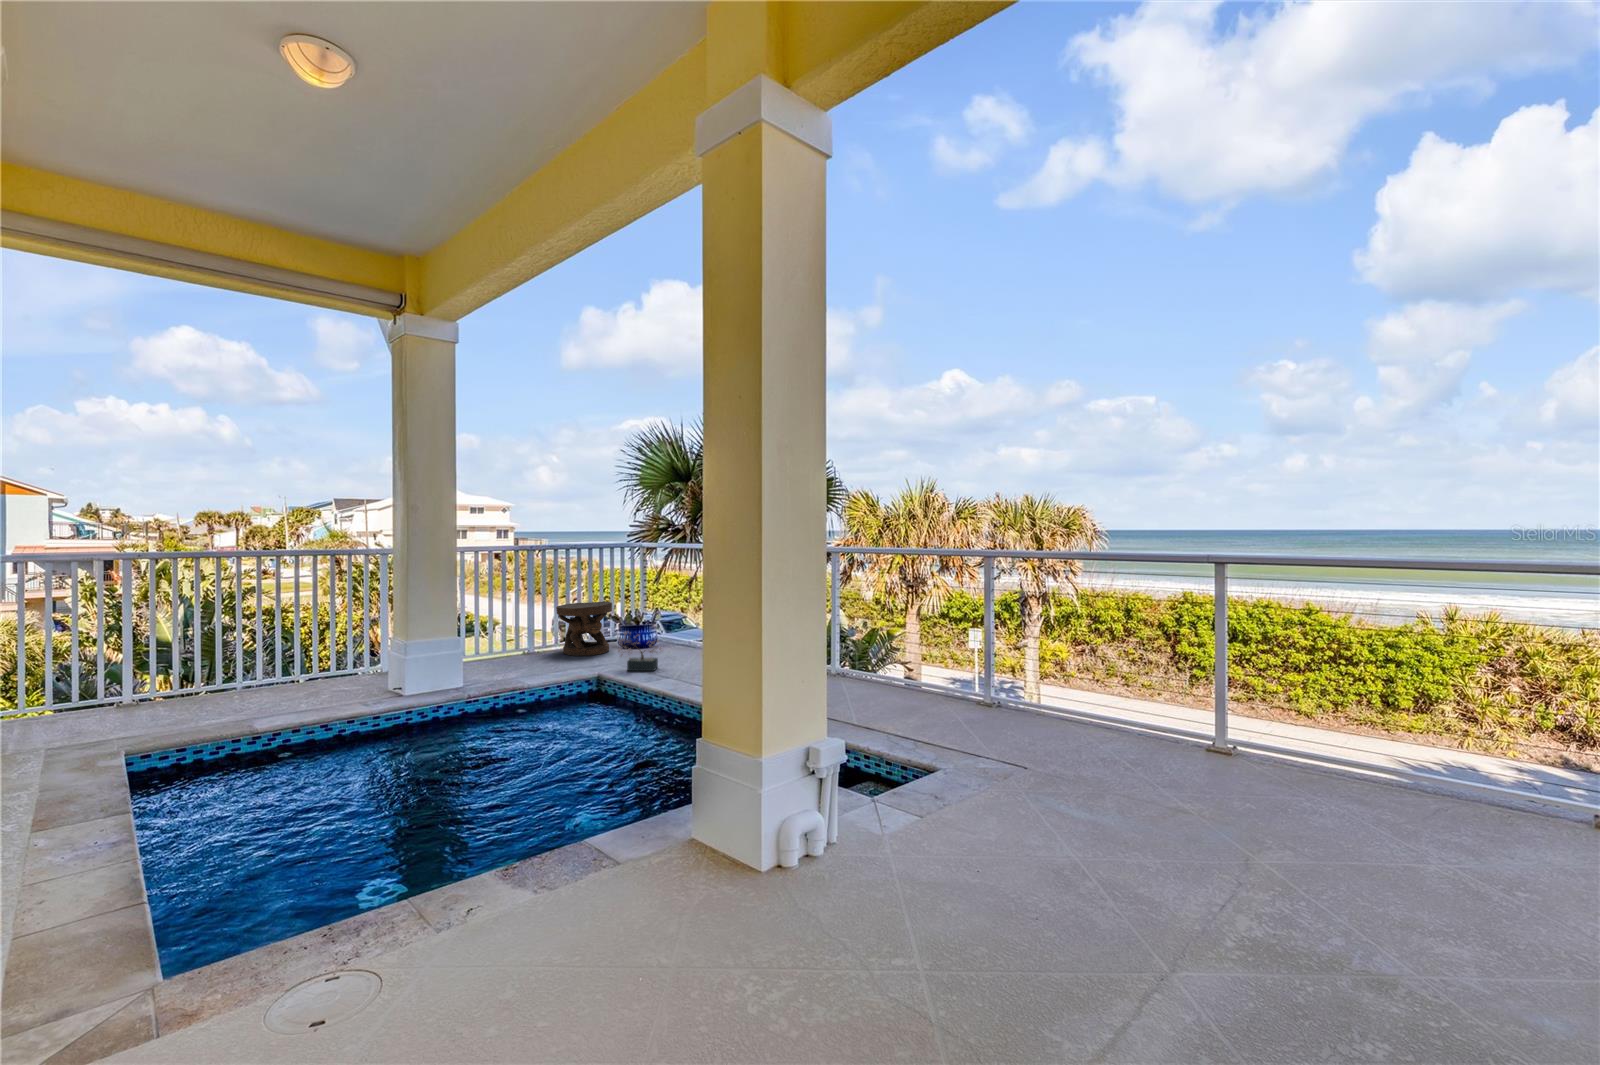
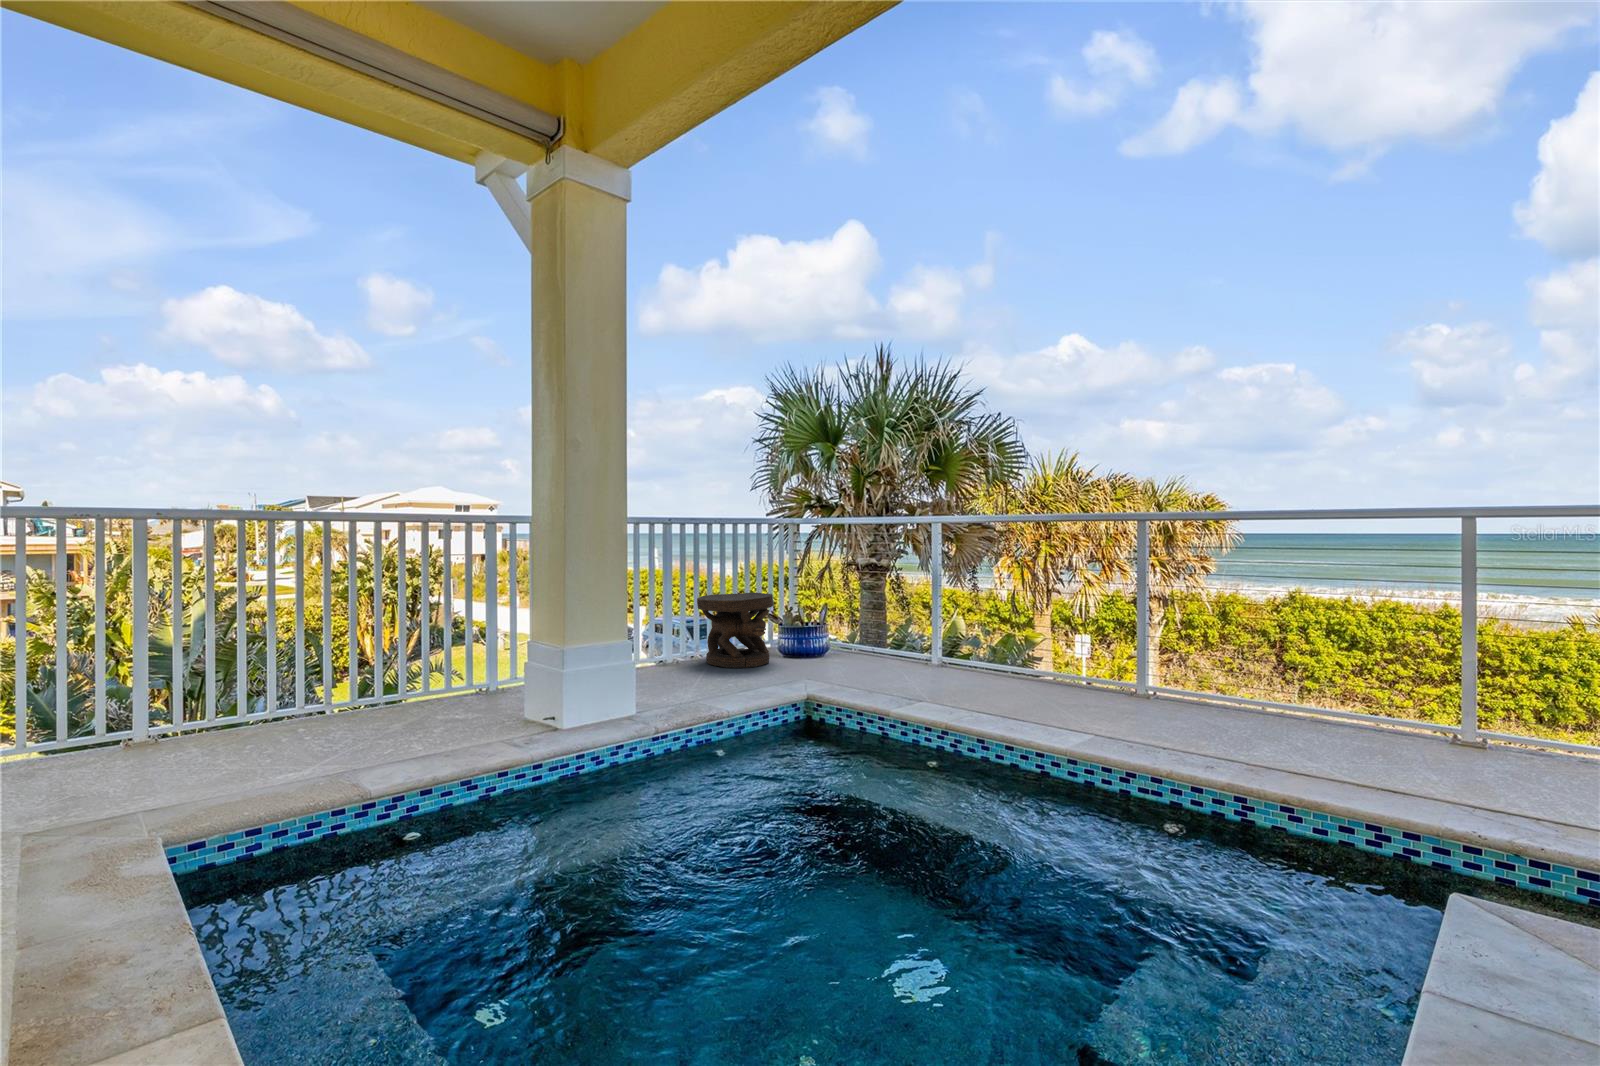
decorative plant: present [618,632,662,671] -> none [823,631,891,690]

